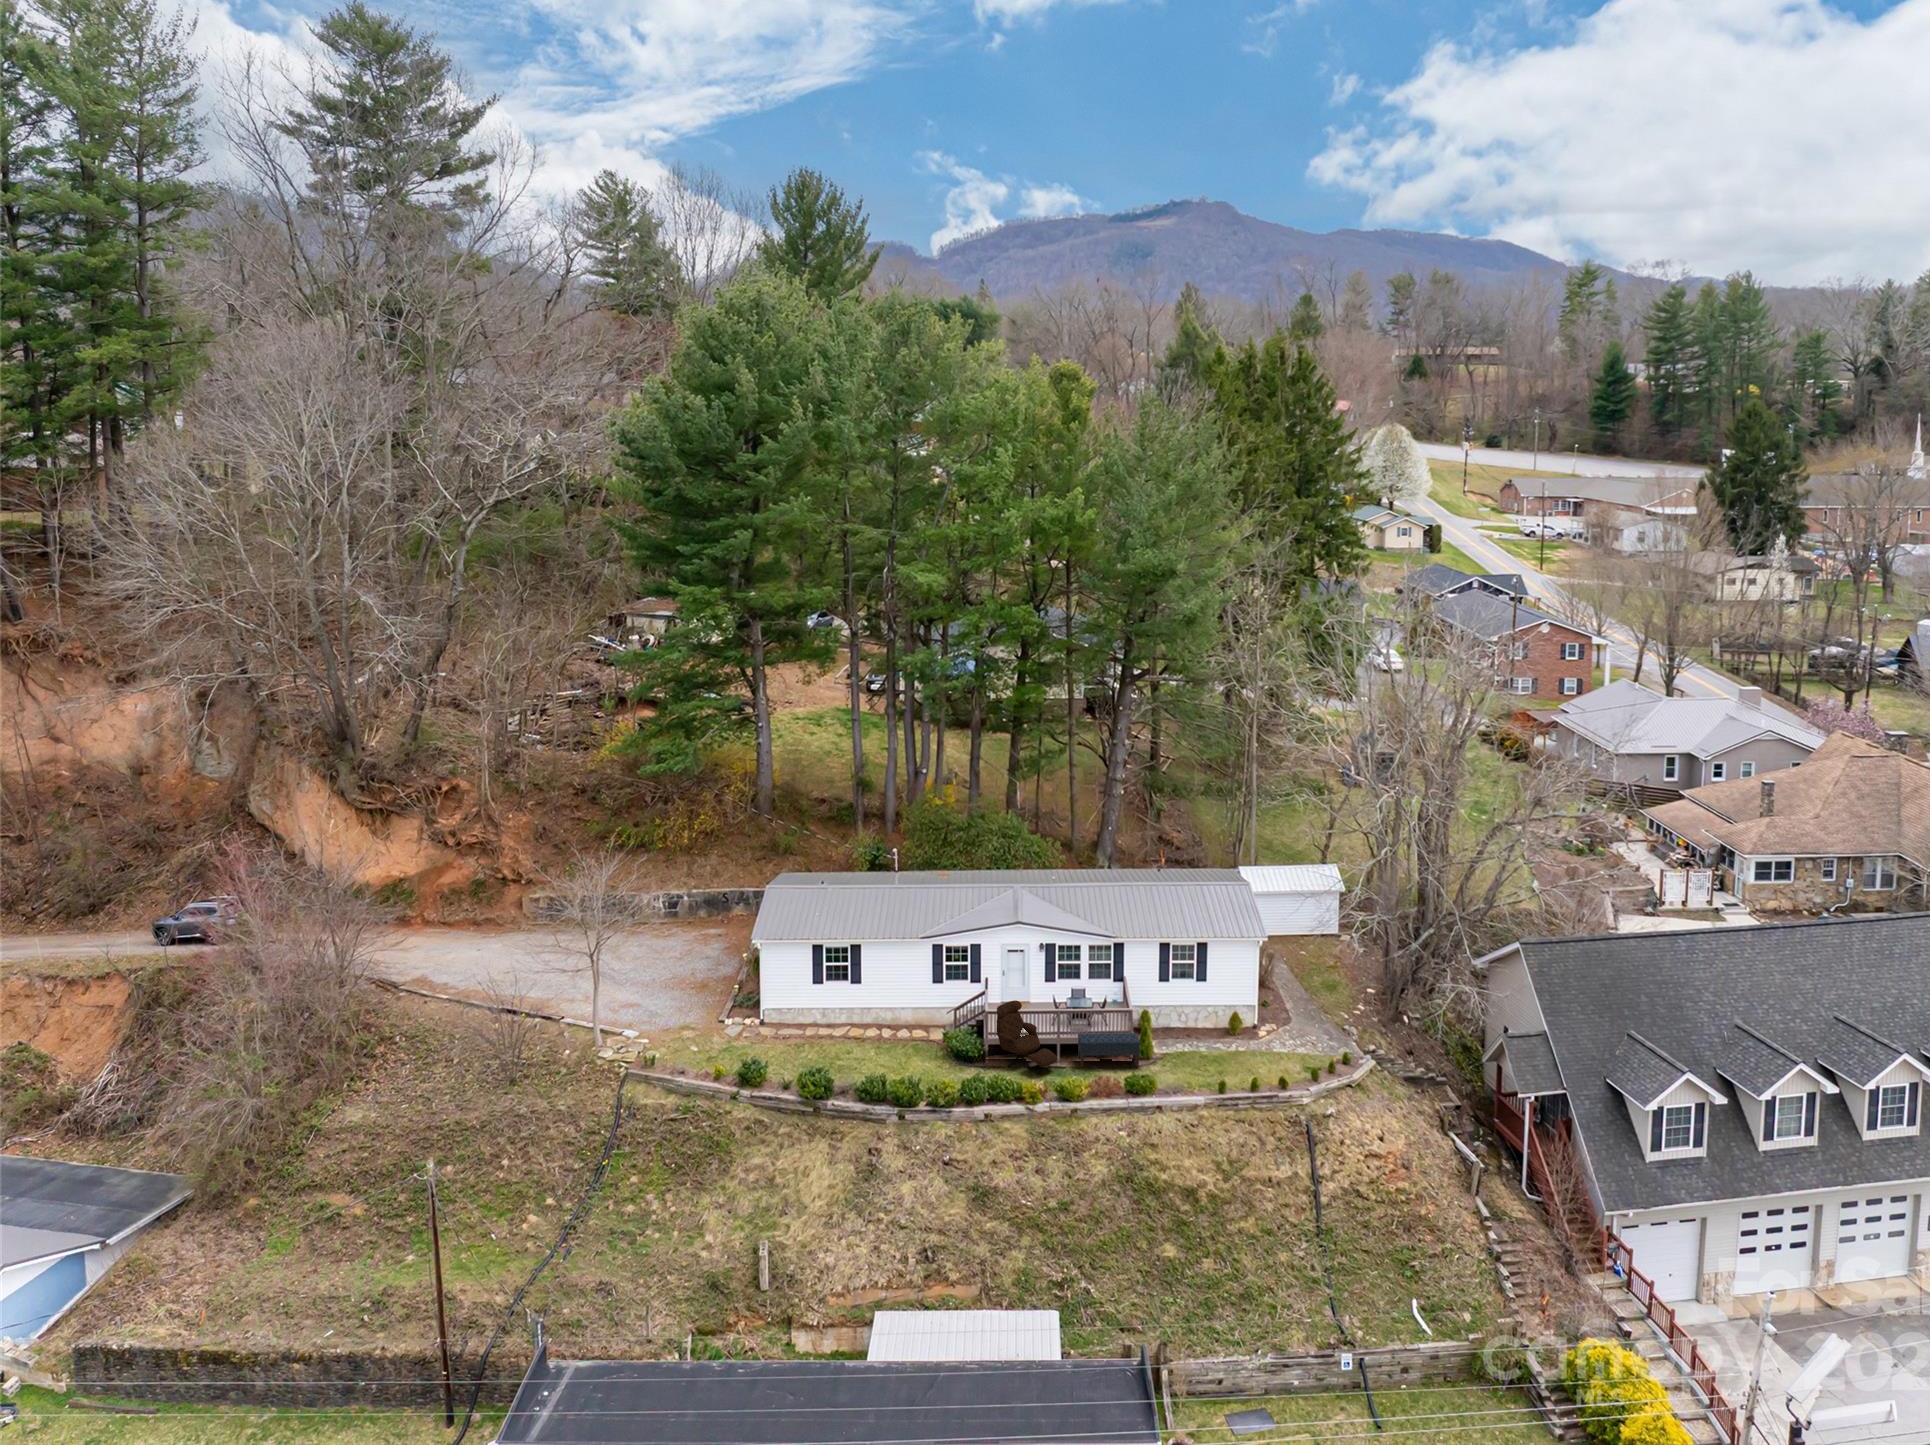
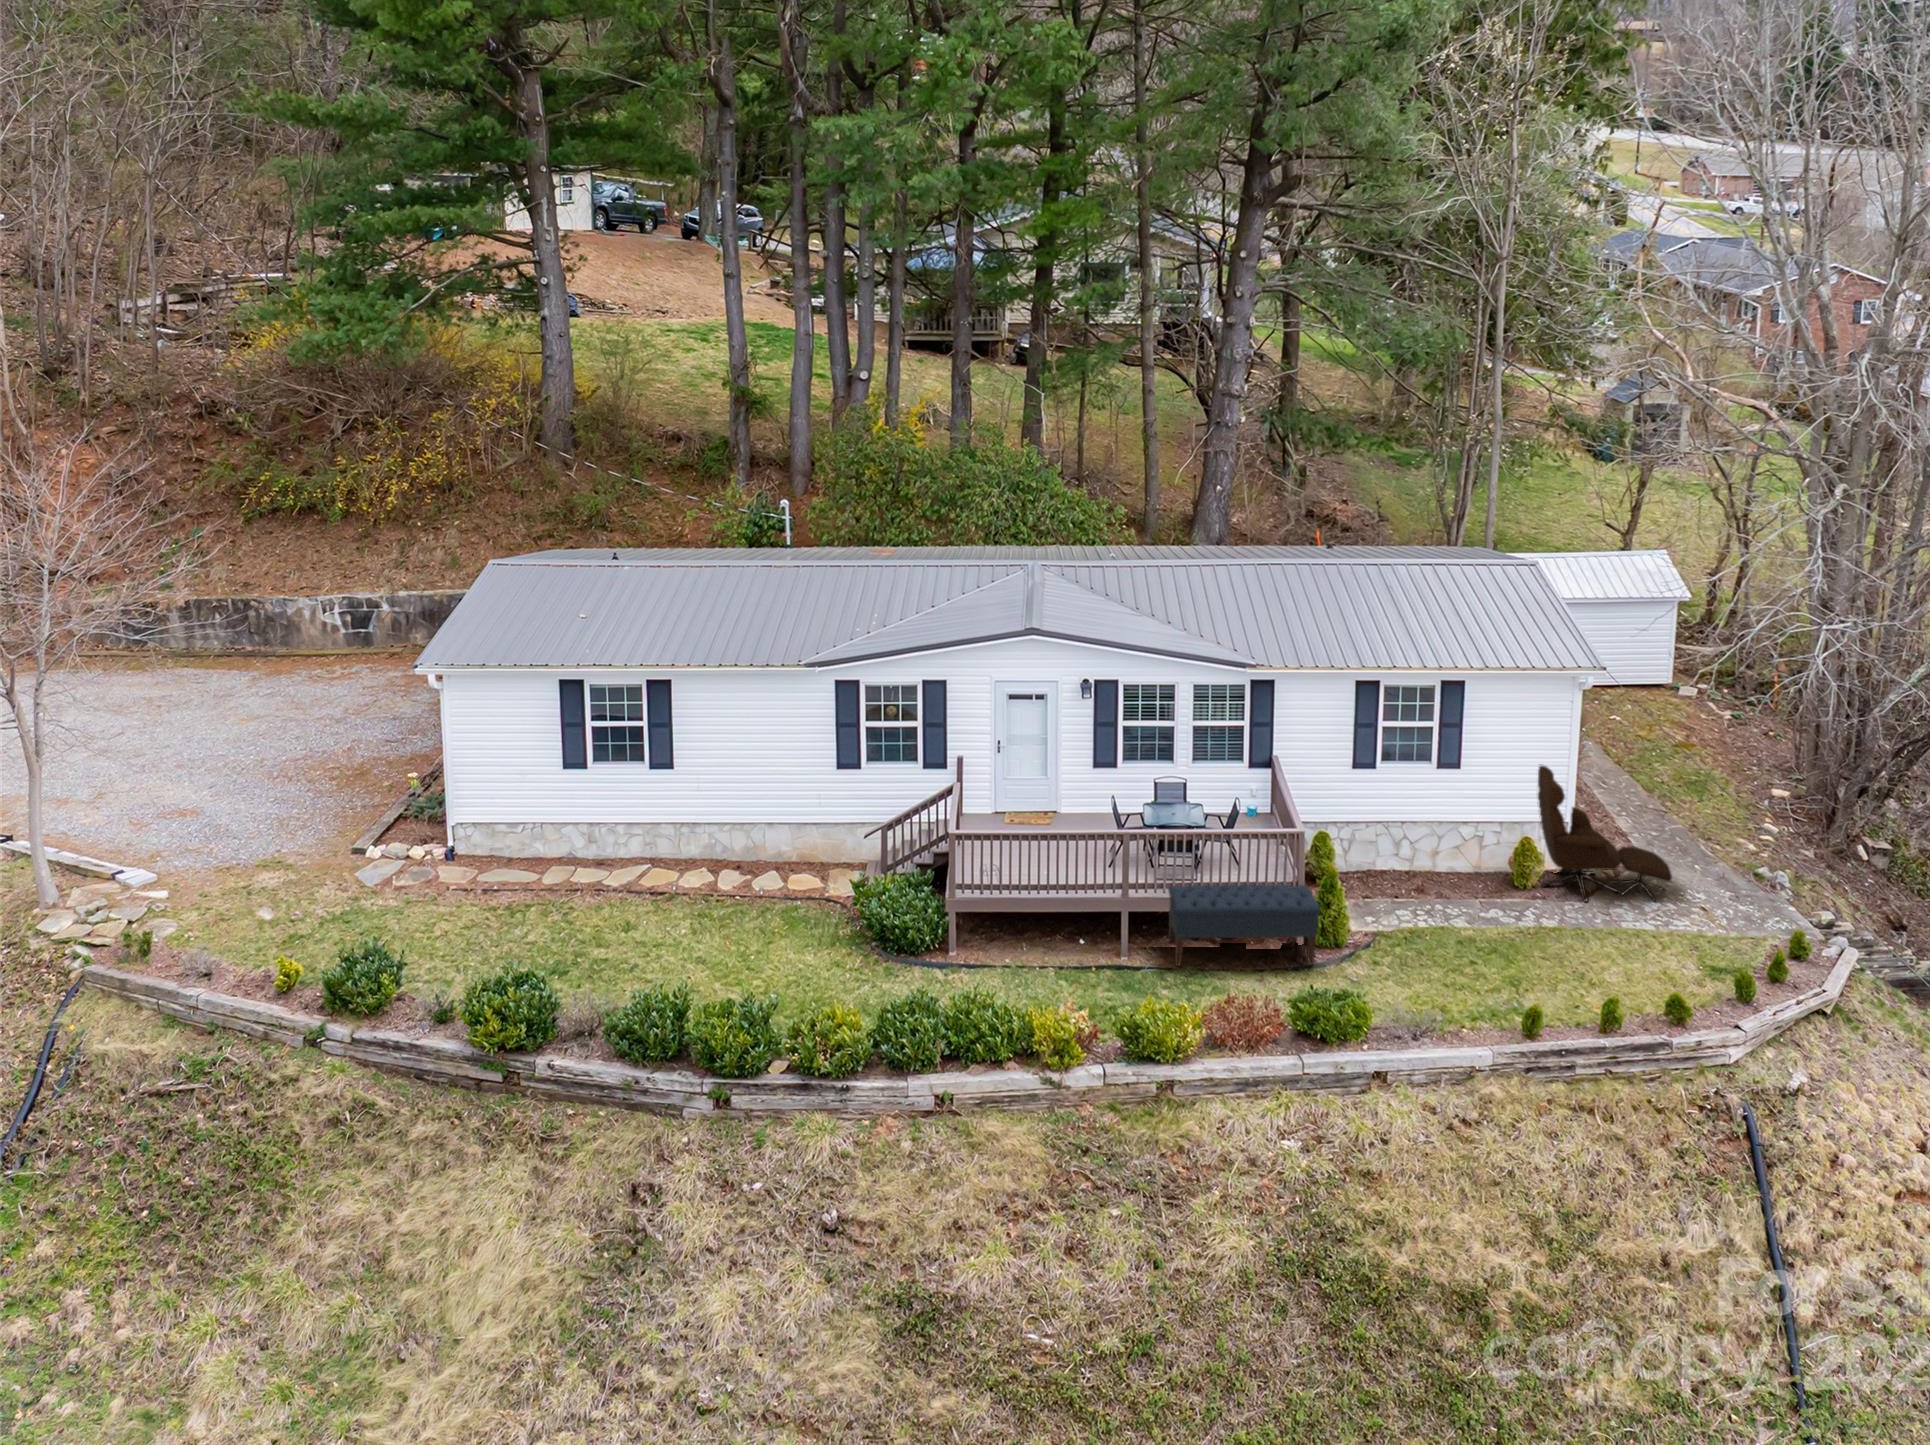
lounge chair: present [996,1000,1057,1074] -> present [1538,766,1672,901]

